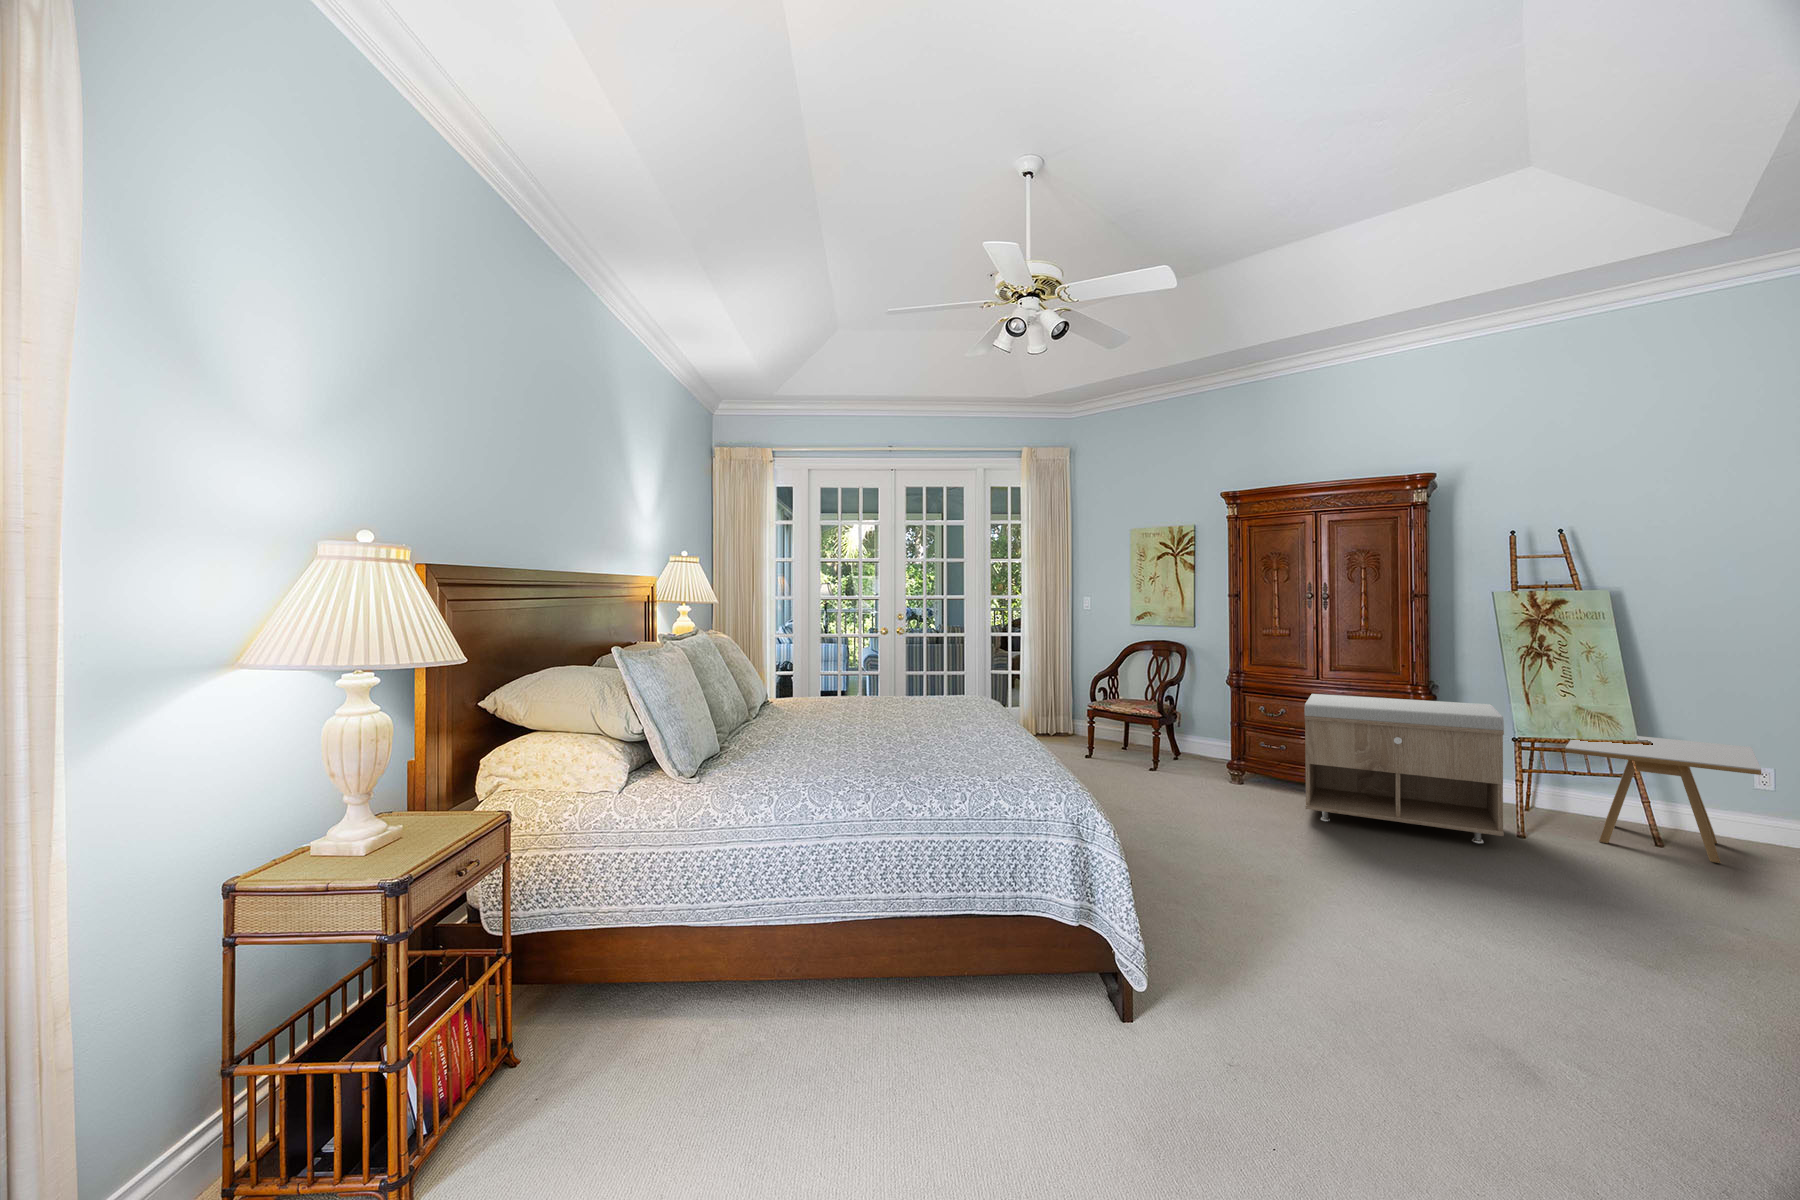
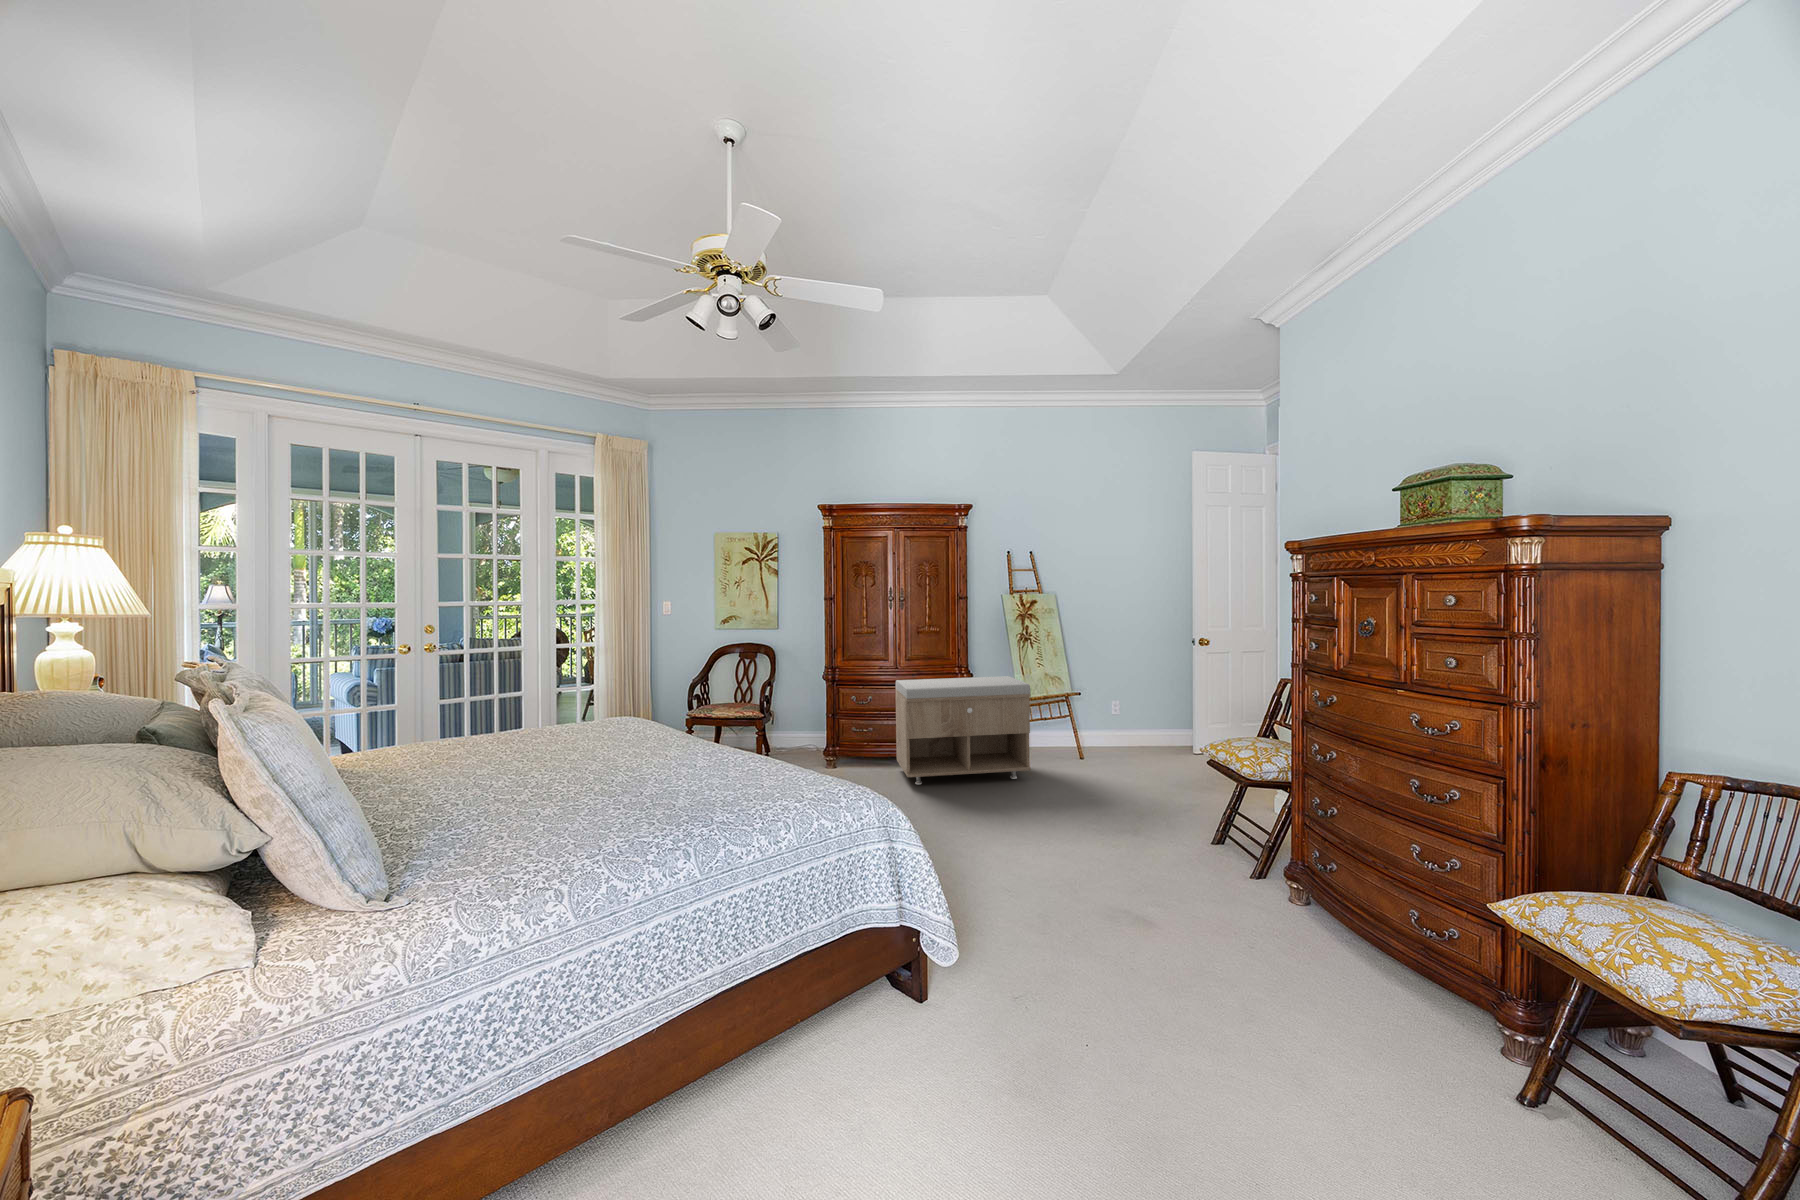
side table: present [1565,736,1761,863] -> none [1040,689,1139,763]

